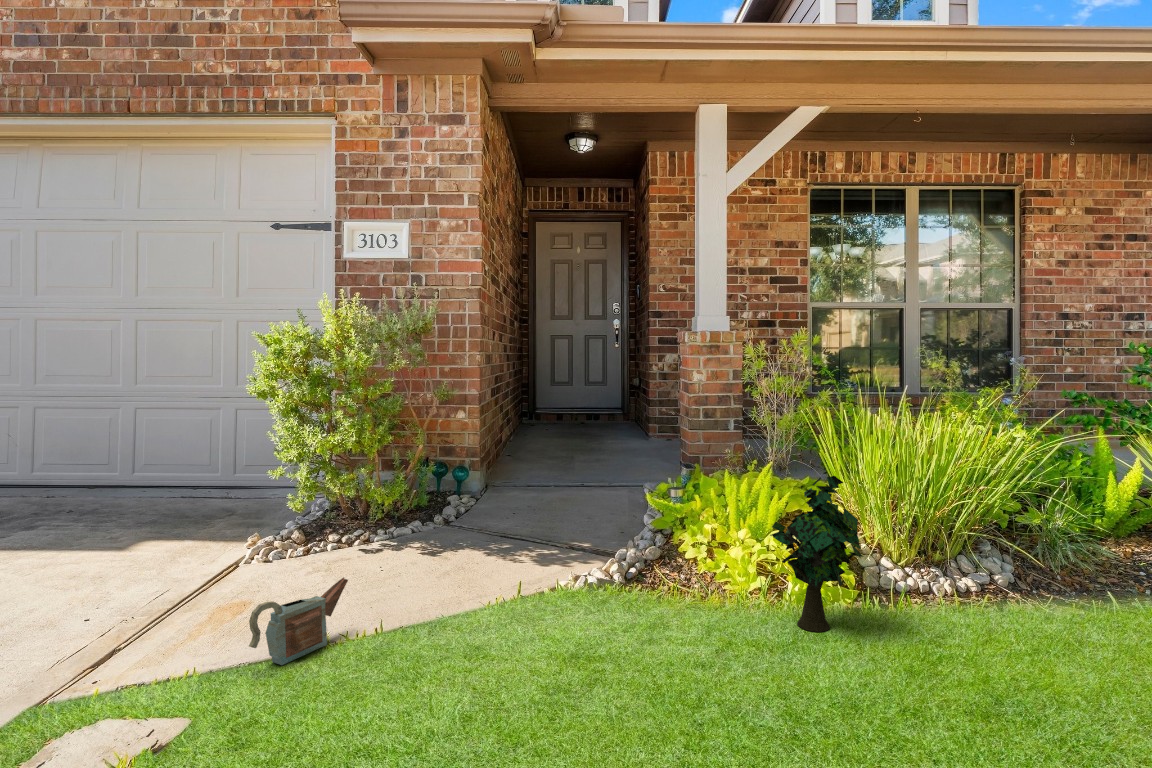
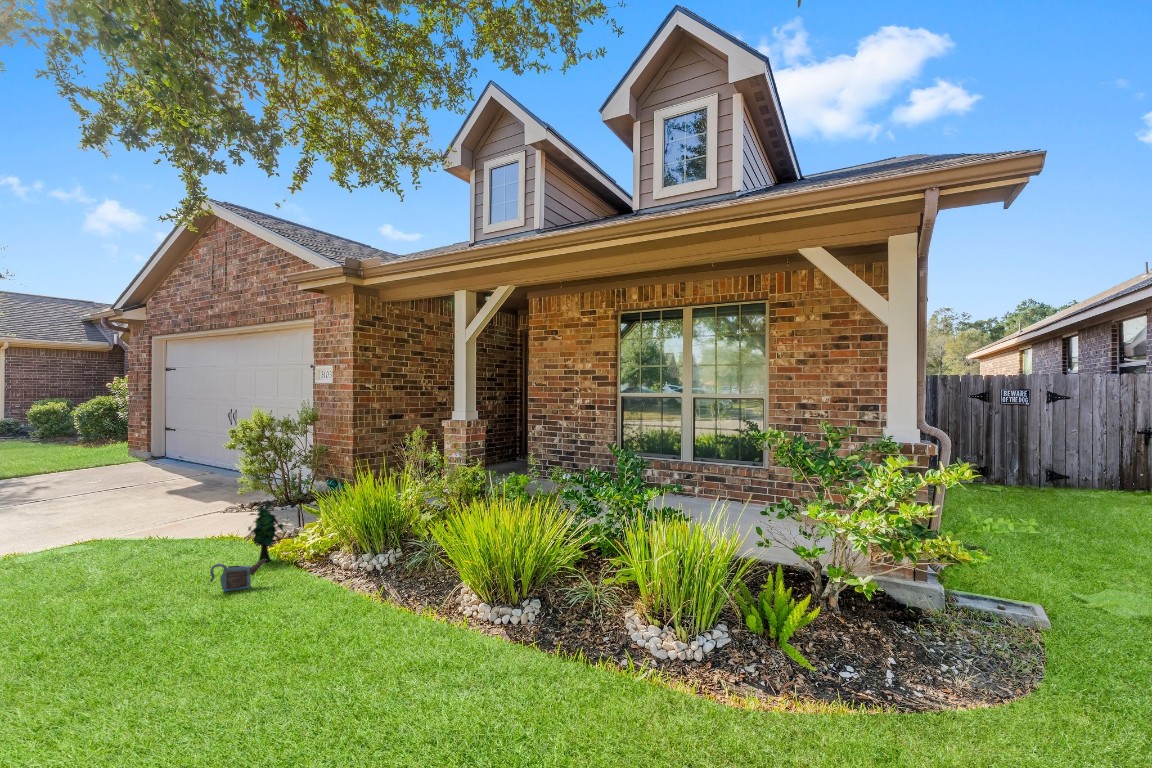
watering can: present [249,577,348,665] -> present [210,559,266,592]

